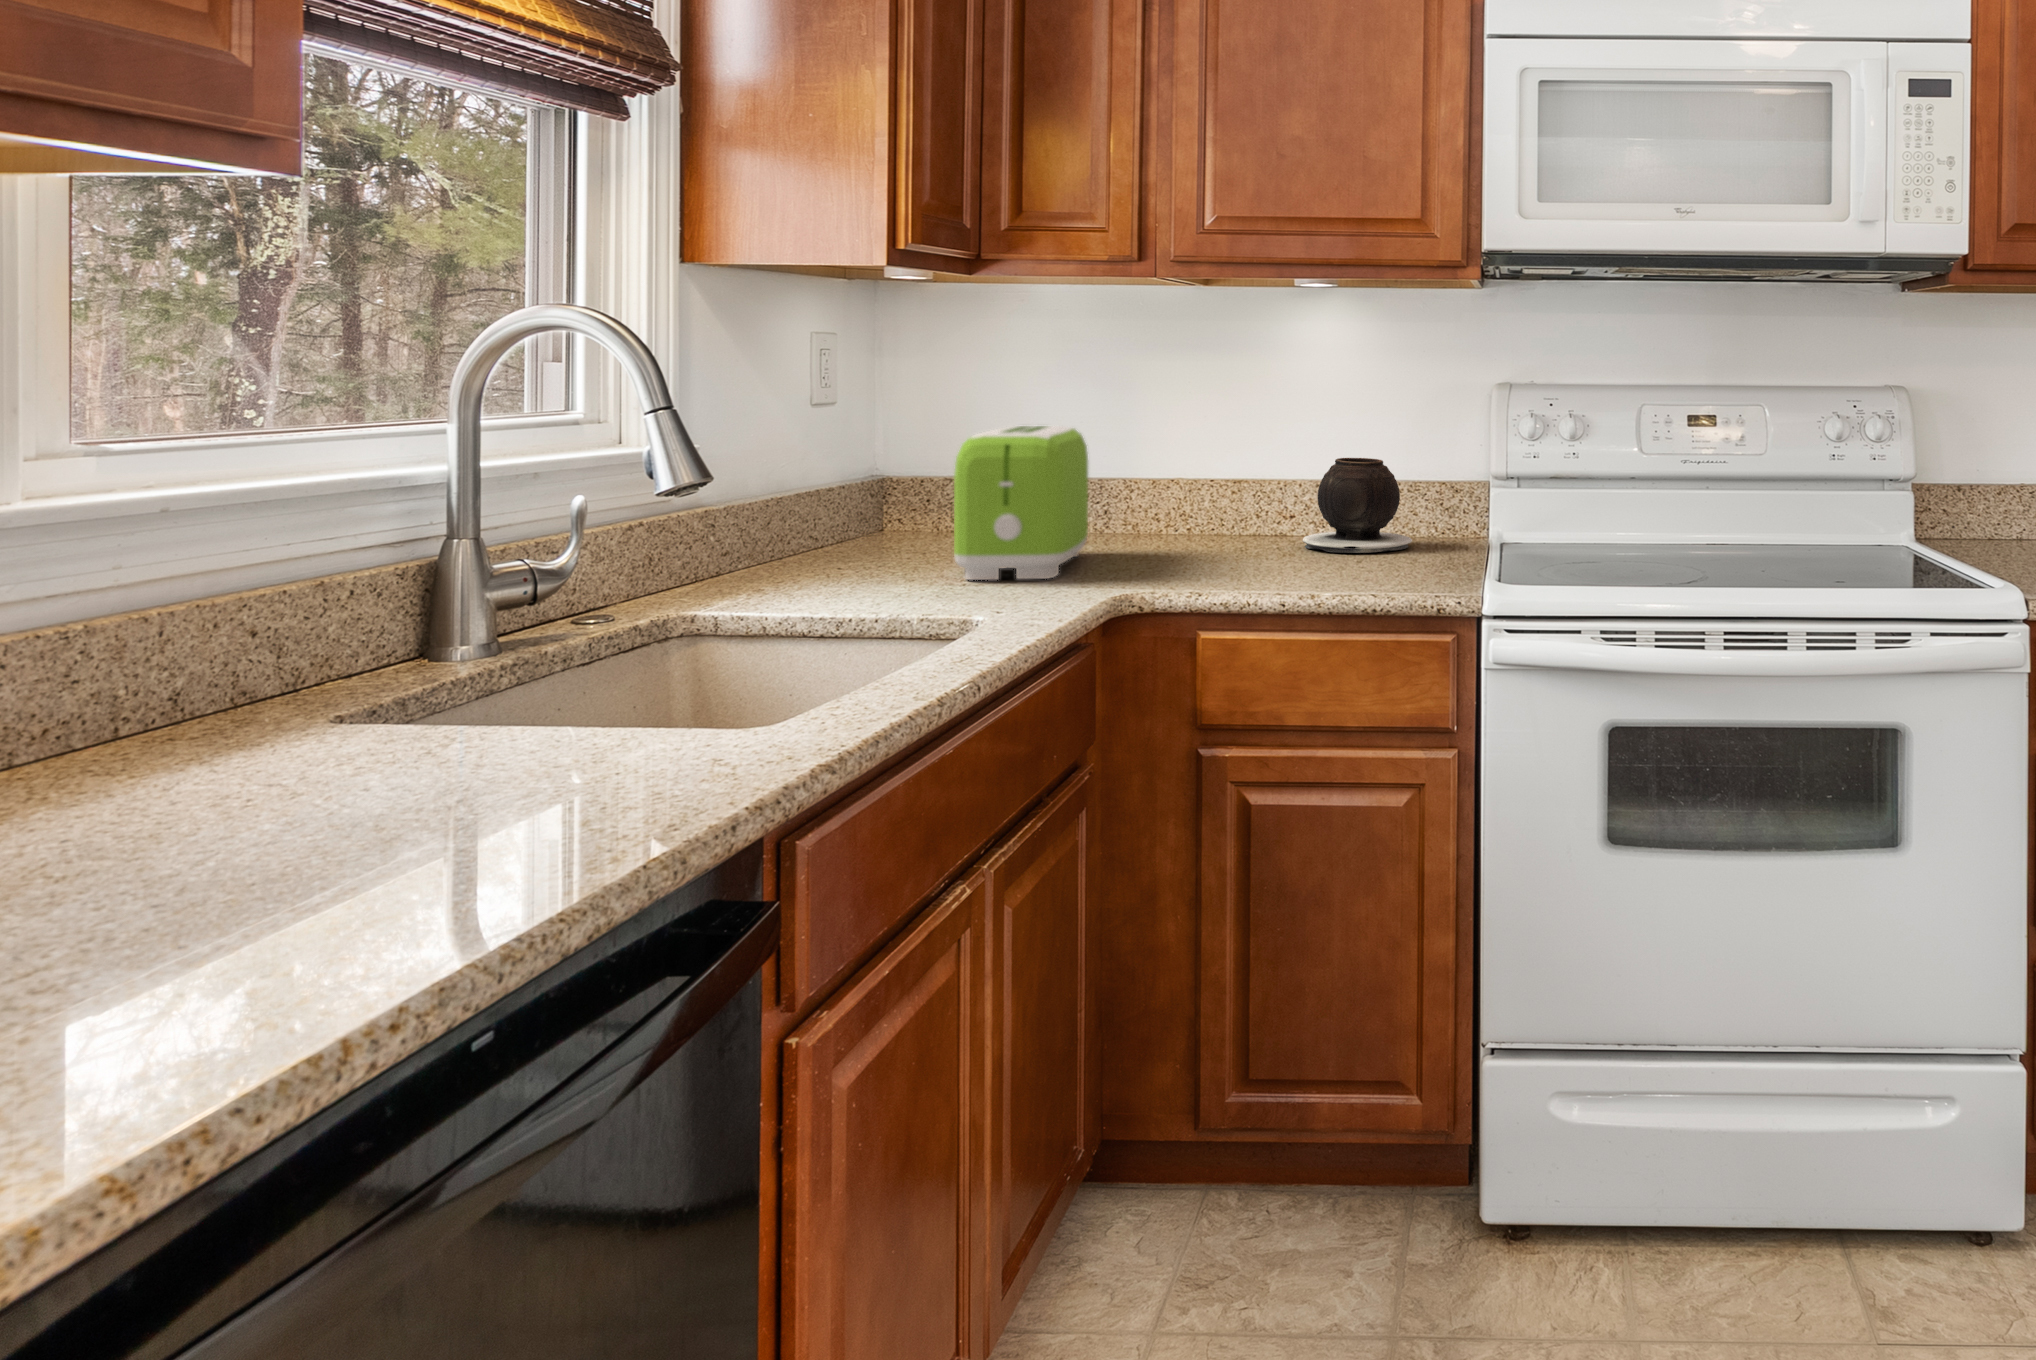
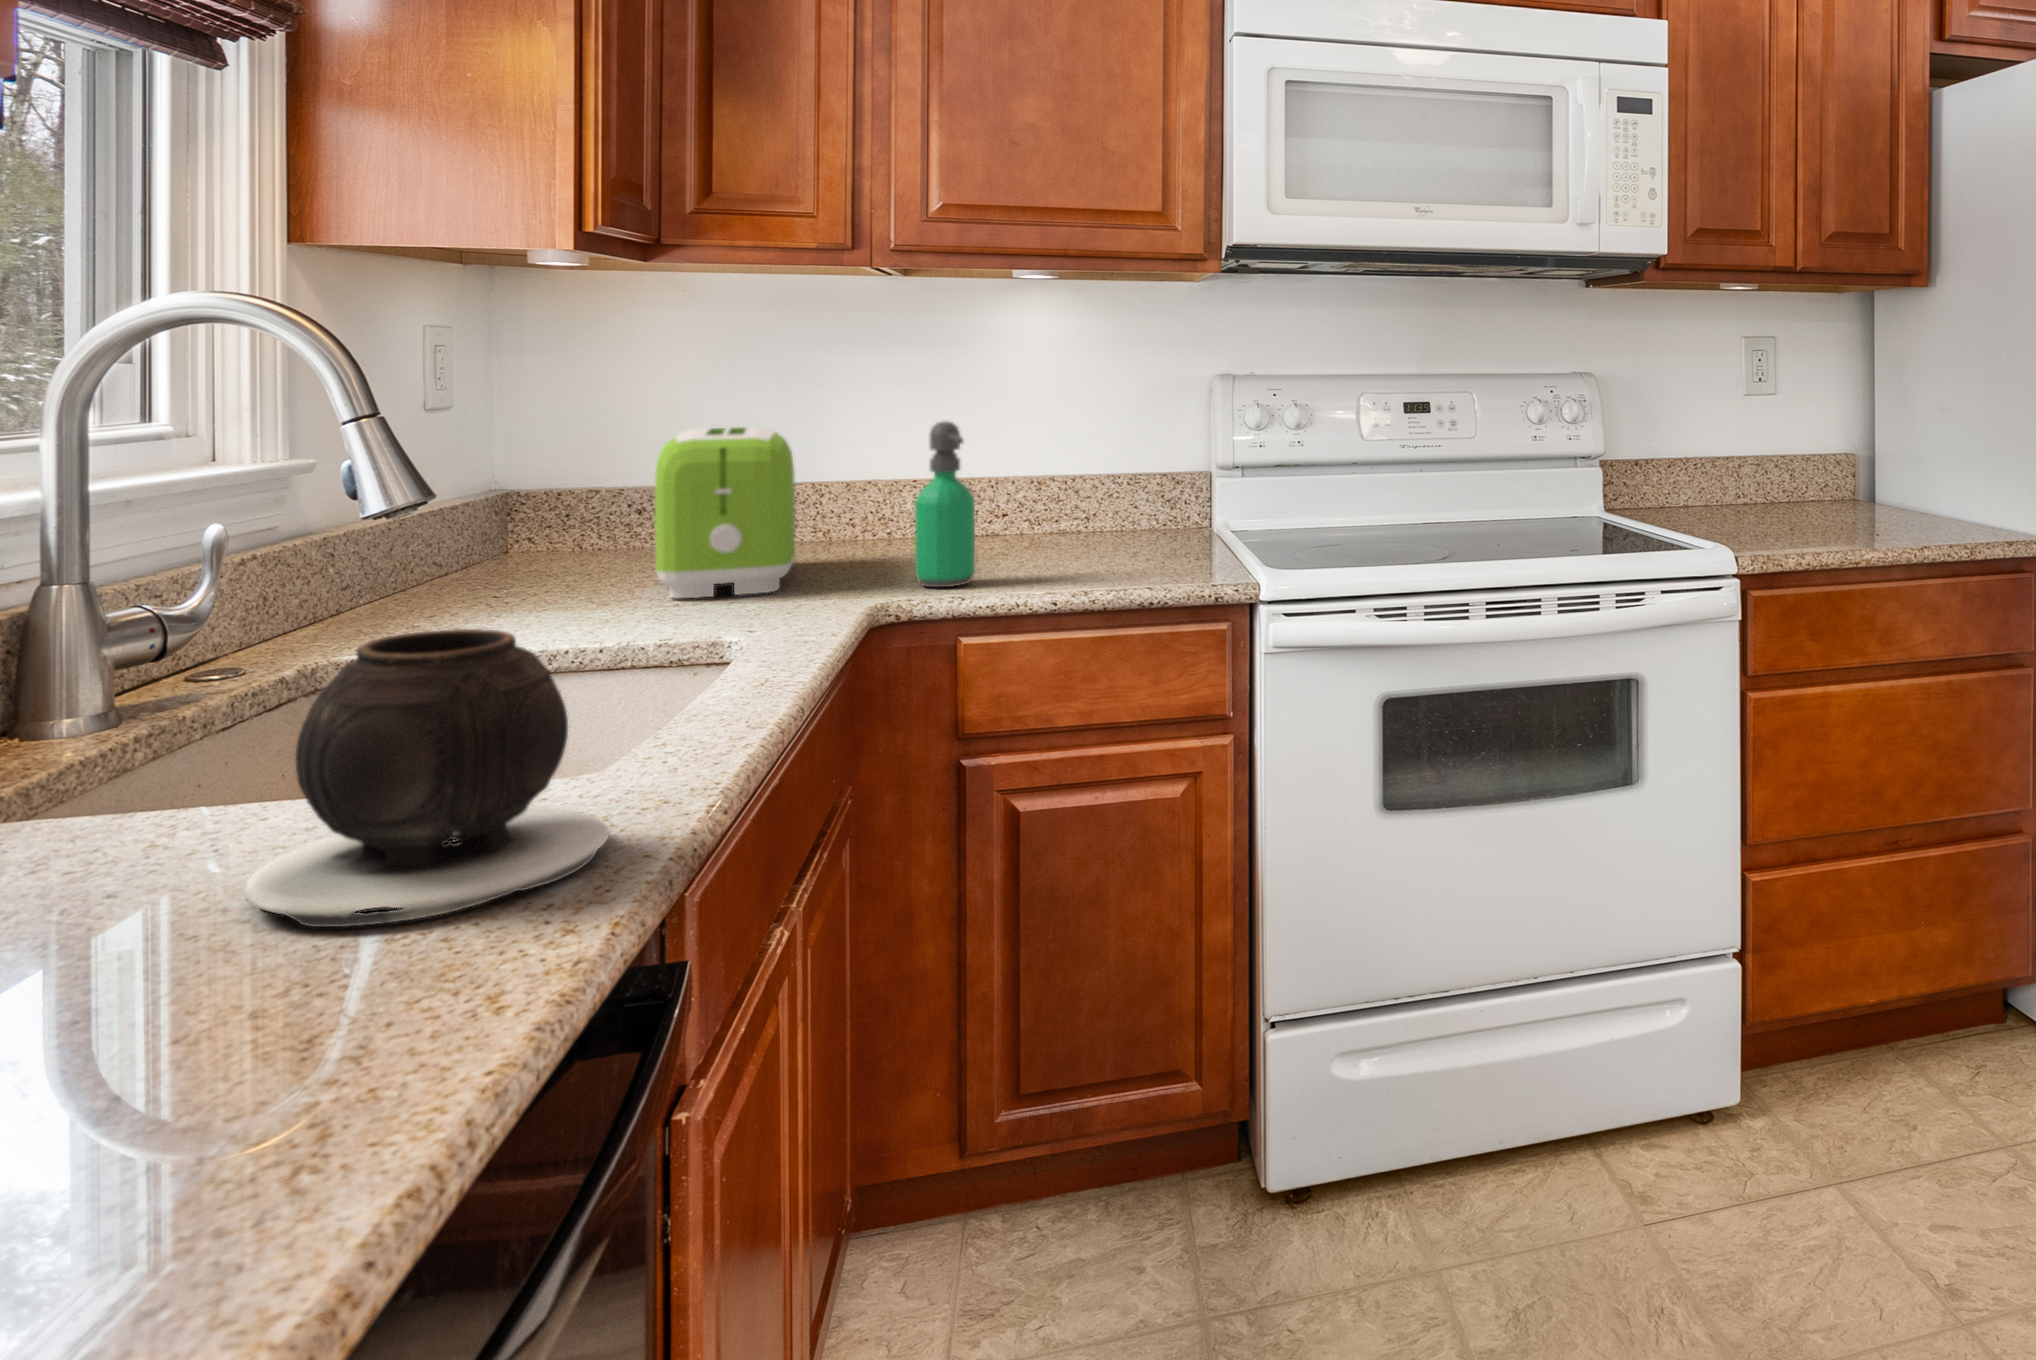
soap dispenser: none [1172,425,1226,583] -> present [915,421,975,587]
vase: present [1303,458,1412,553] -> present [243,629,609,927]

